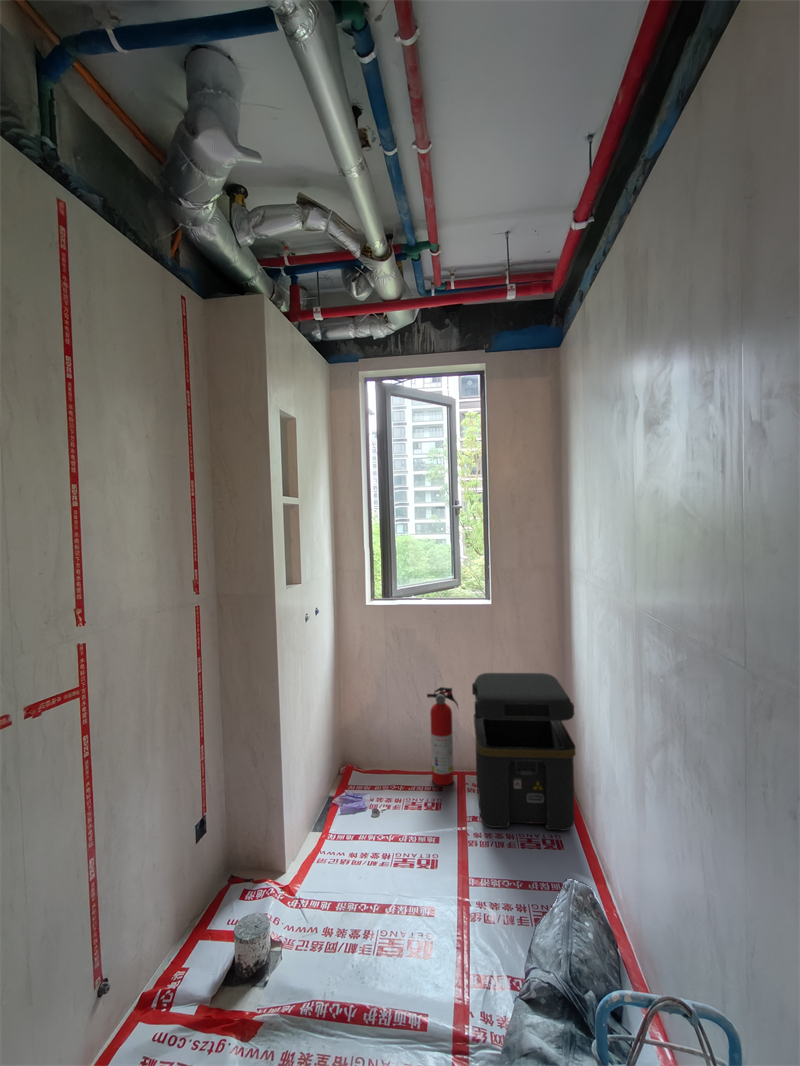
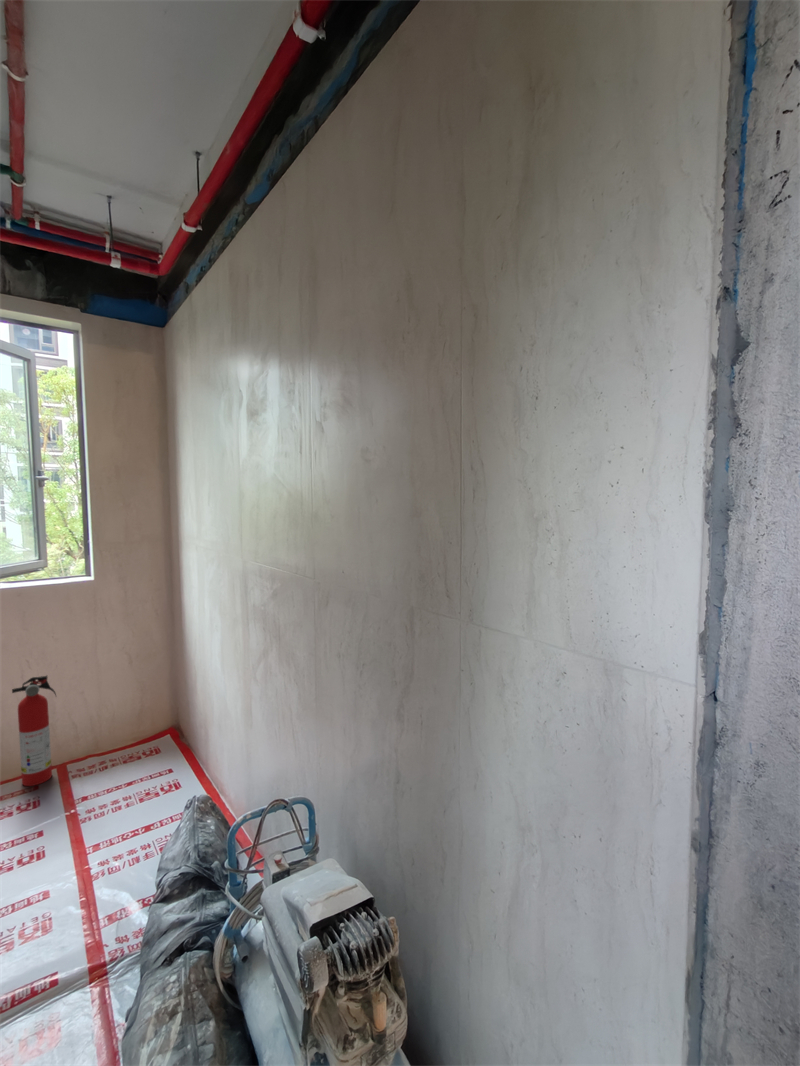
toolbox: present [472,673,576,830] -> none [75,639,190,799]

